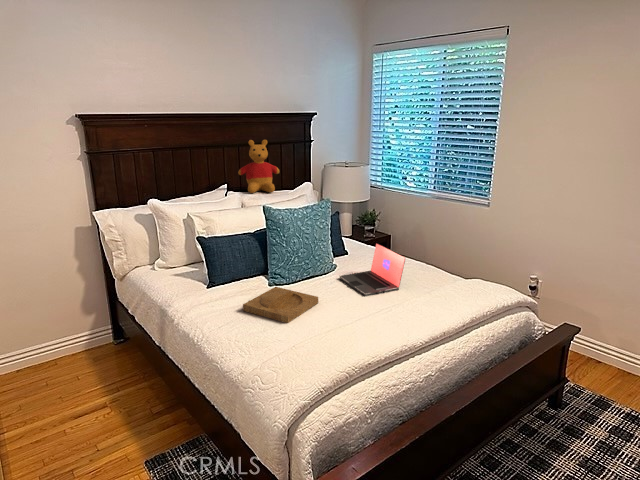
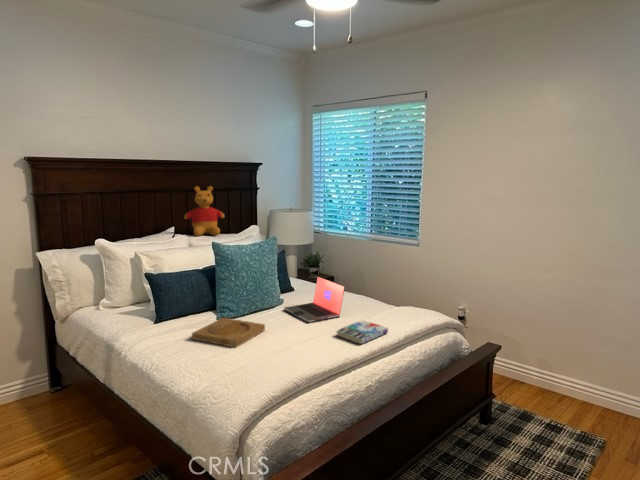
book: none [395,298,452,327] -> present [337,321,388,344]

